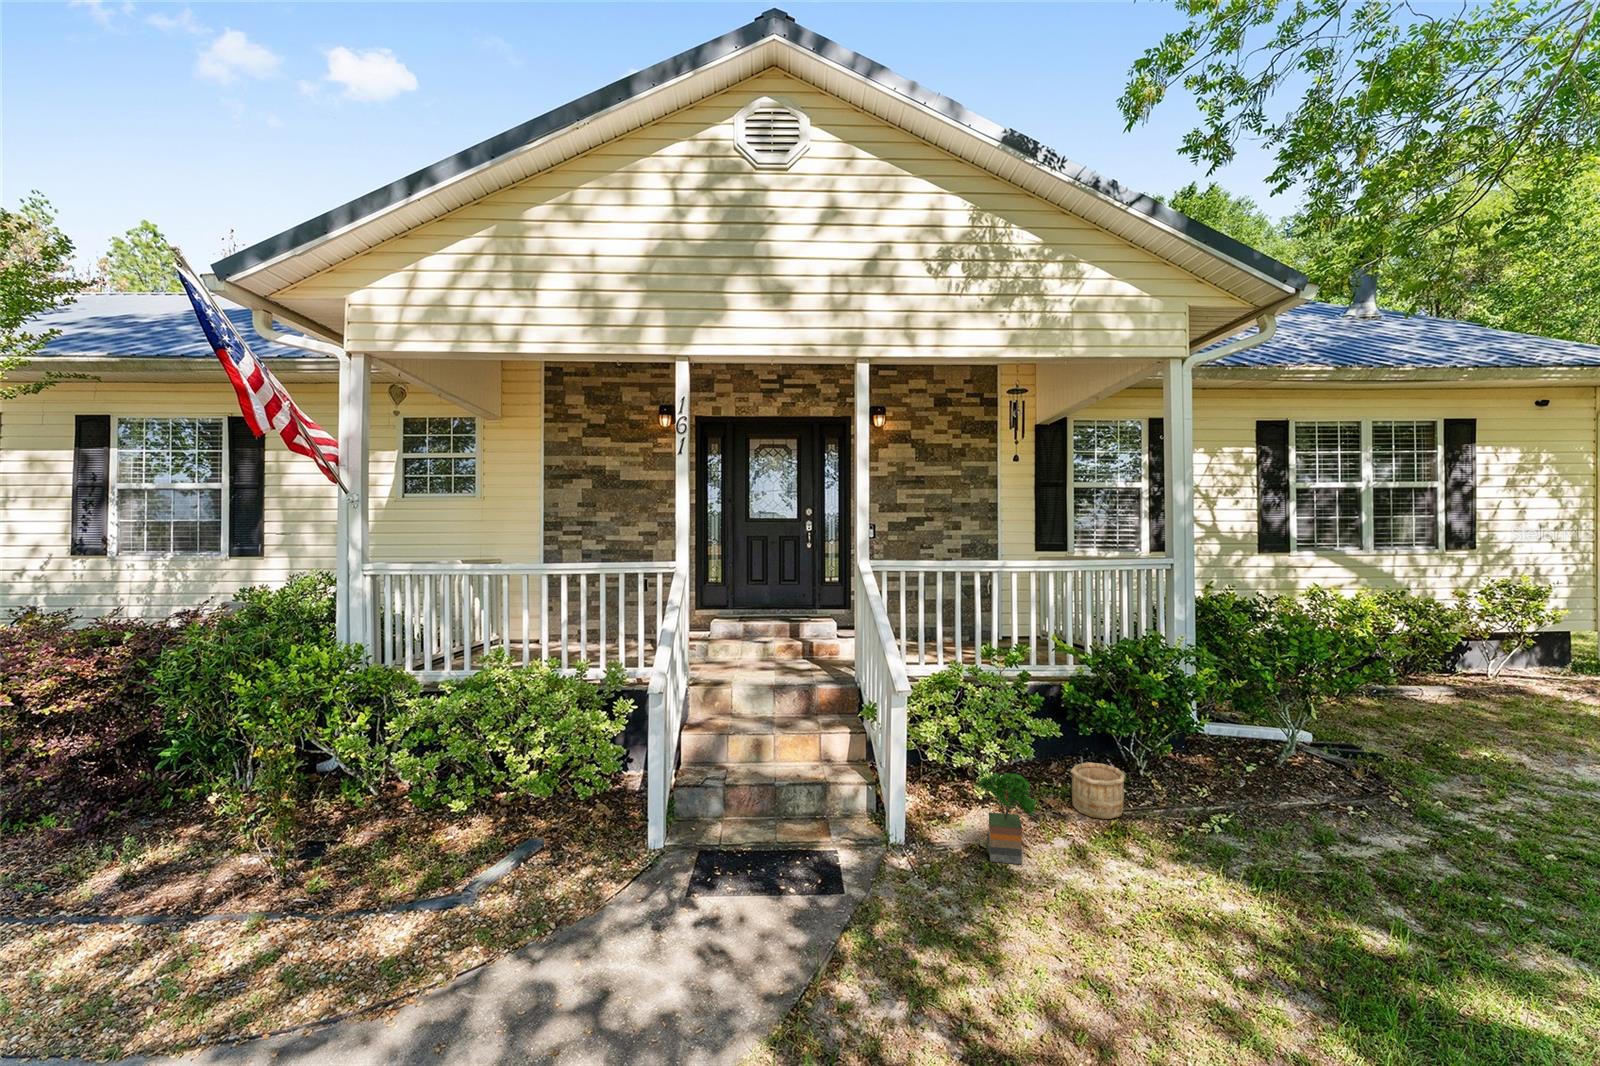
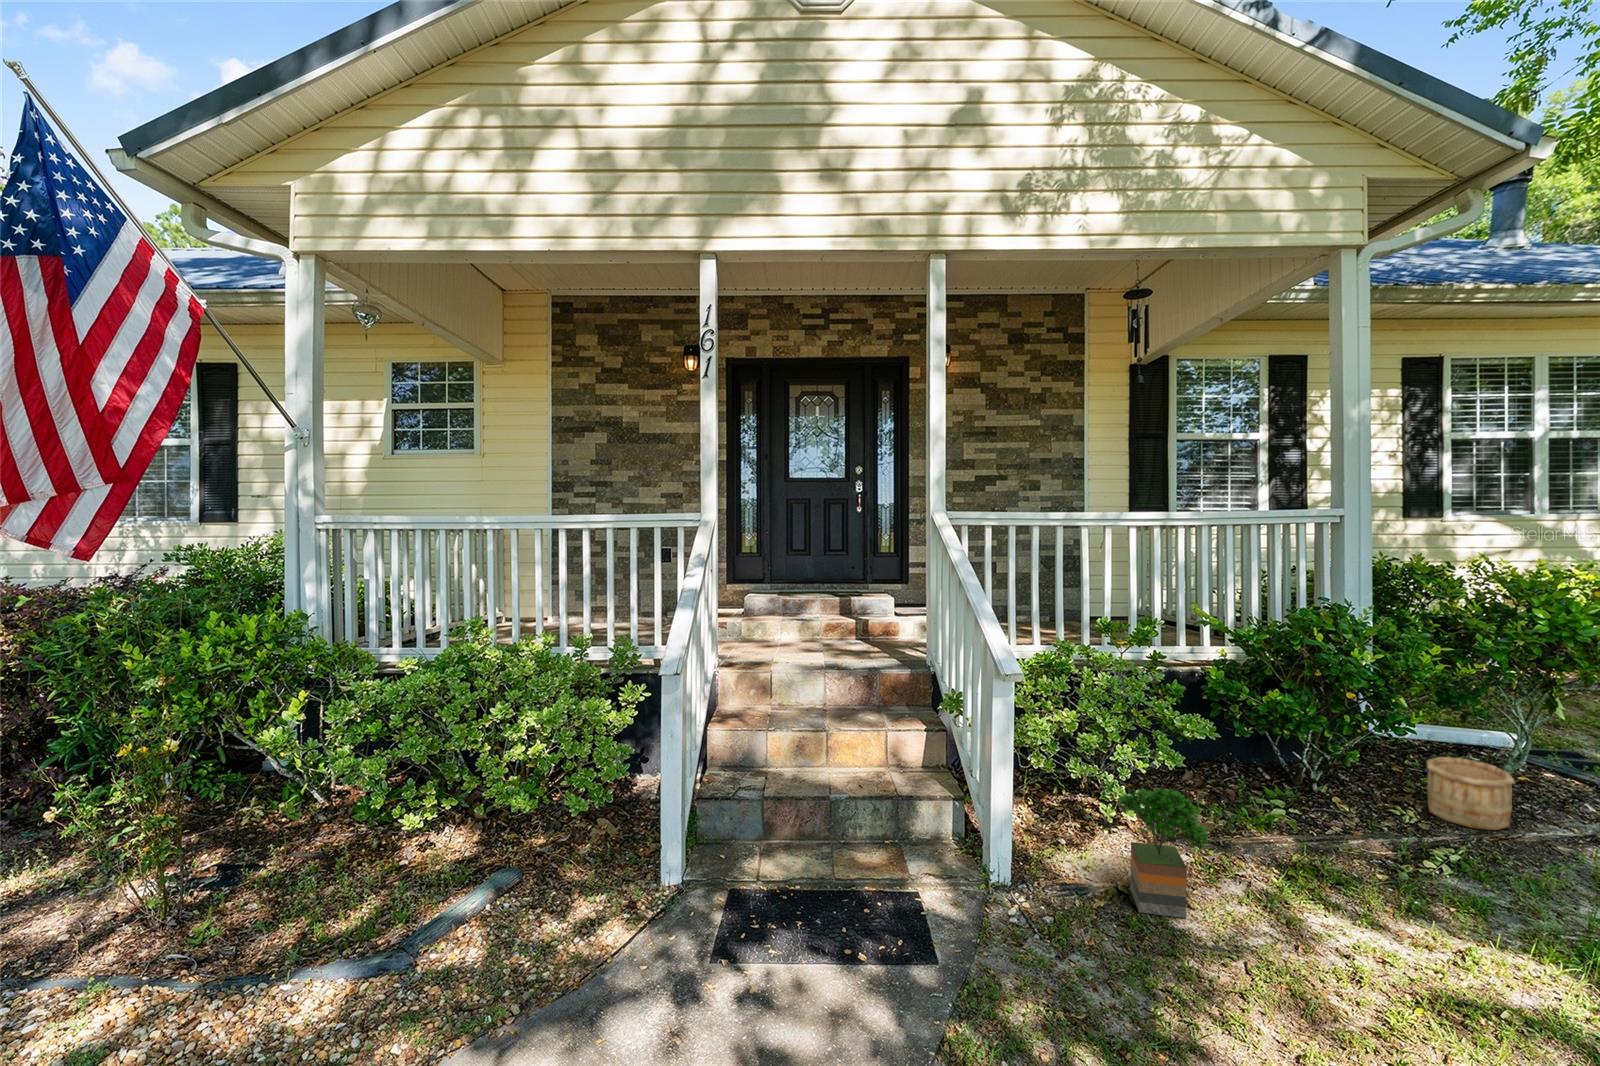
wooden bucket: present [1070,762,1125,819] -> present [1427,757,1515,830]

